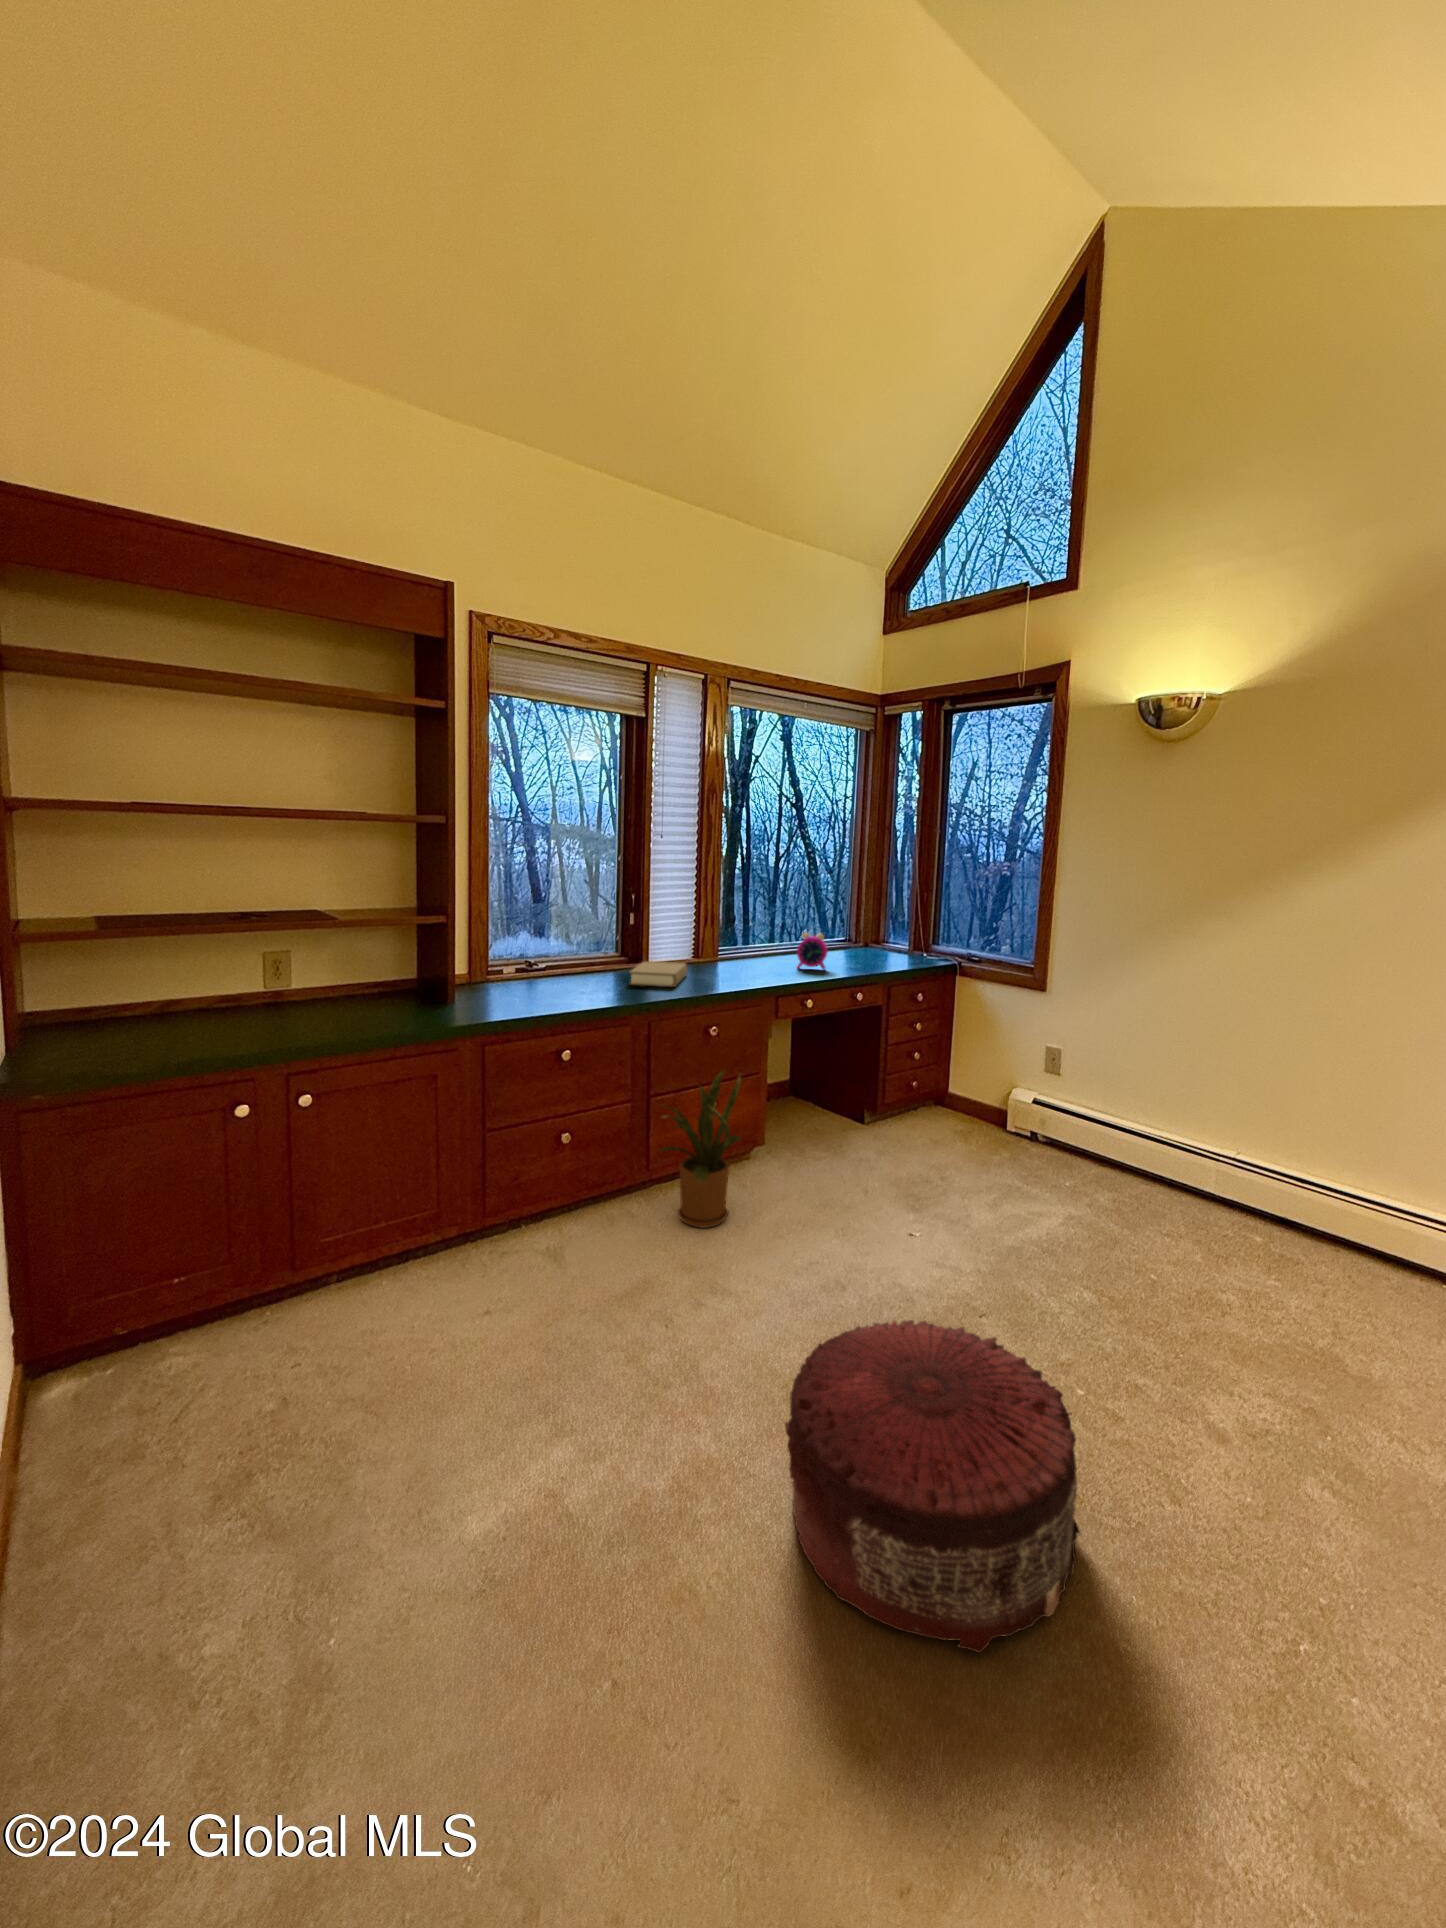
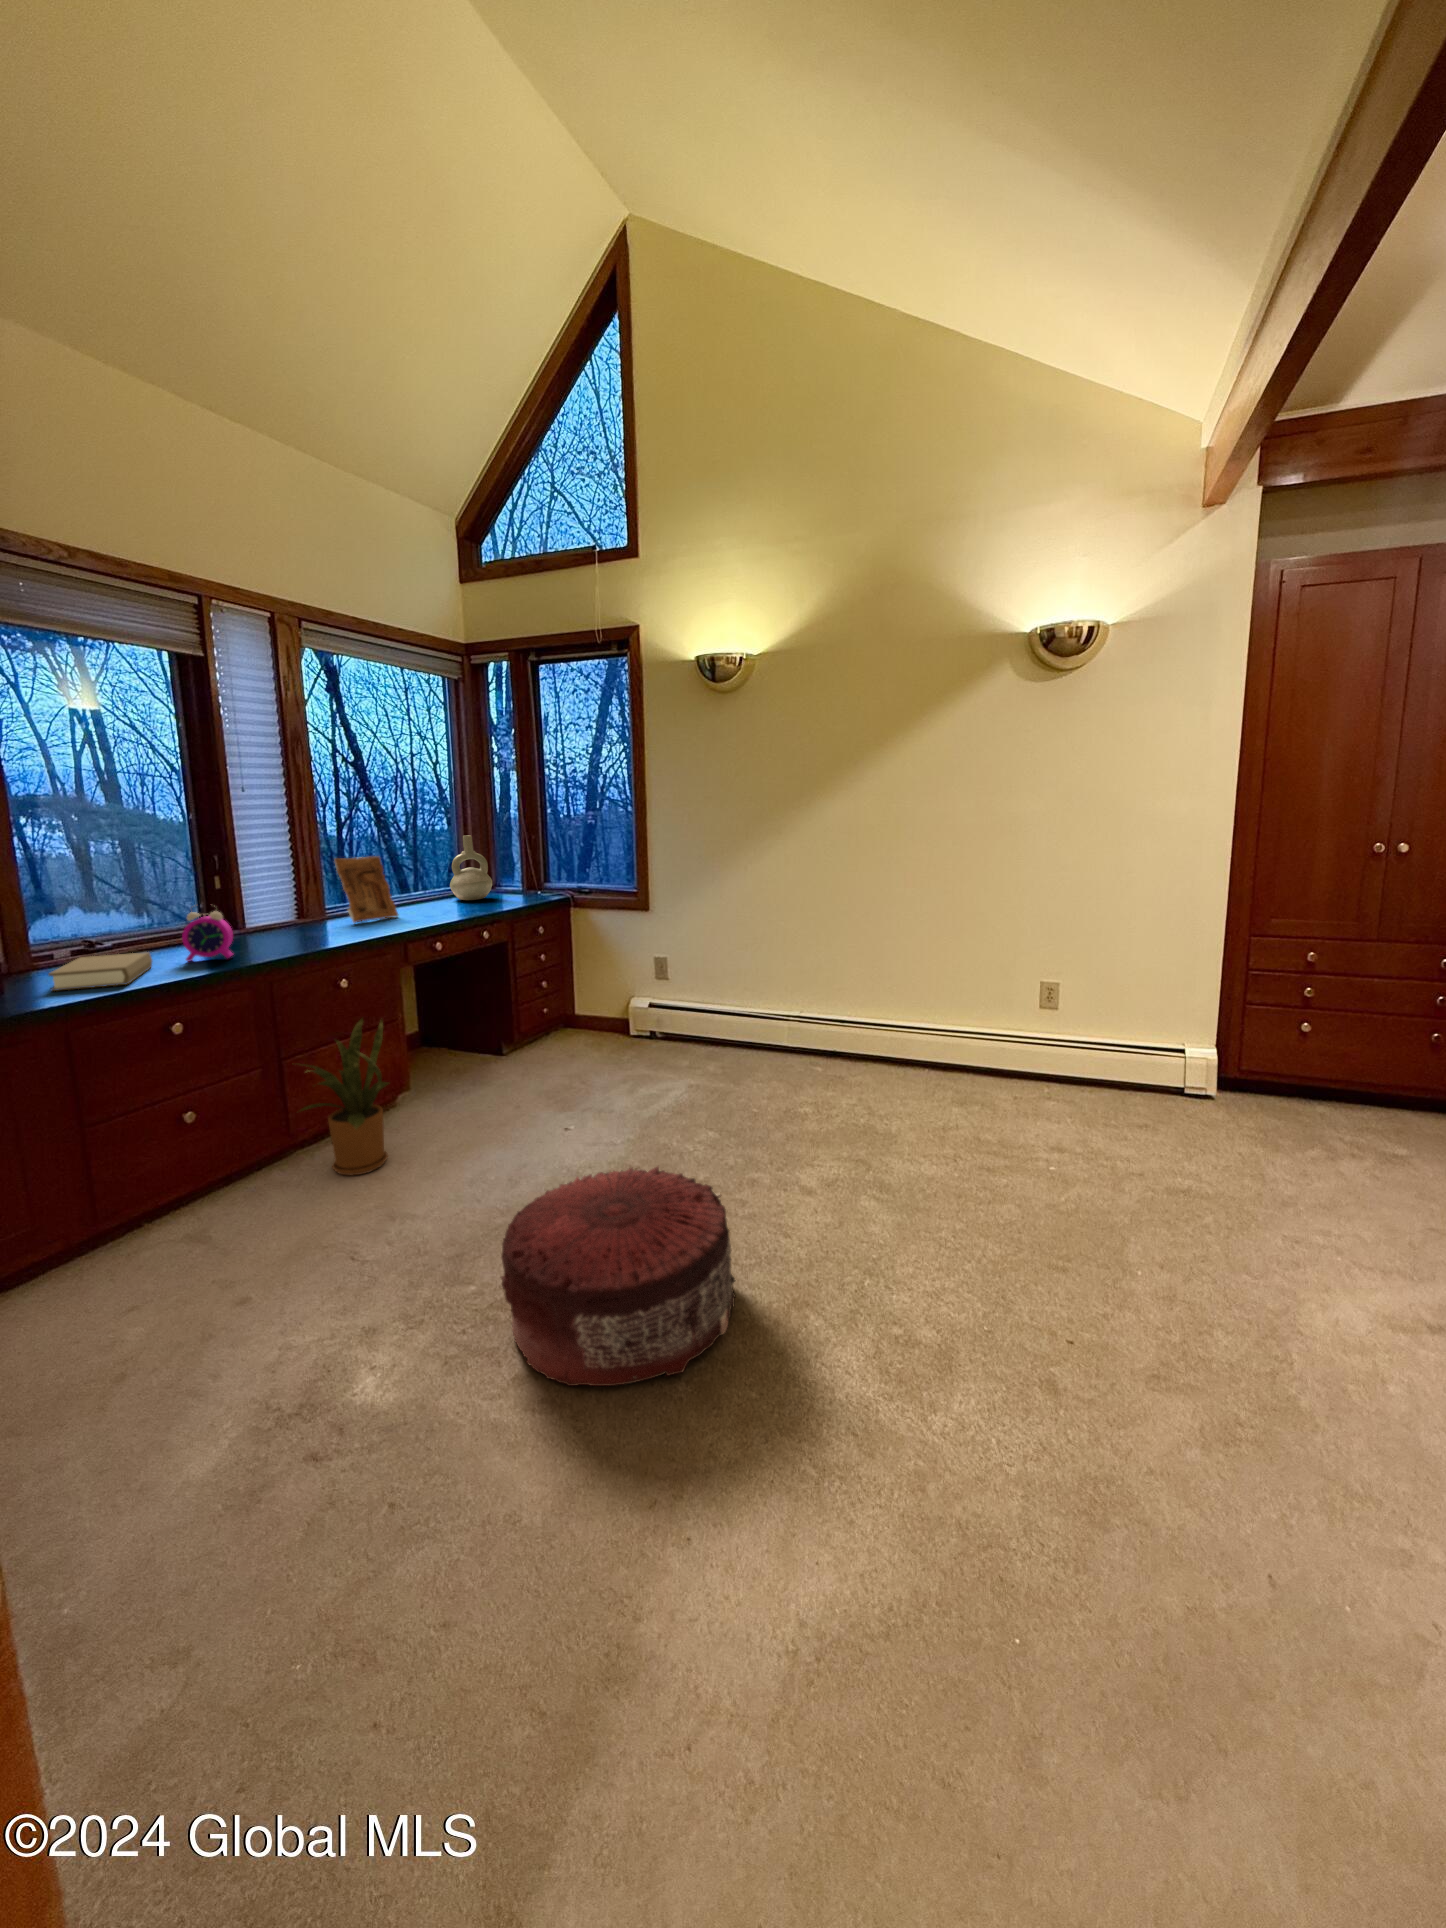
decorative vase: none [836,889,878,956] -> present [450,835,492,900]
picture frame: none [729,904,780,969] -> present [334,856,398,923]
alarm clock: present [797,933,828,969] -> present [182,911,233,961]
book: present [629,962,687,987] -> present [48,952,152,991]

